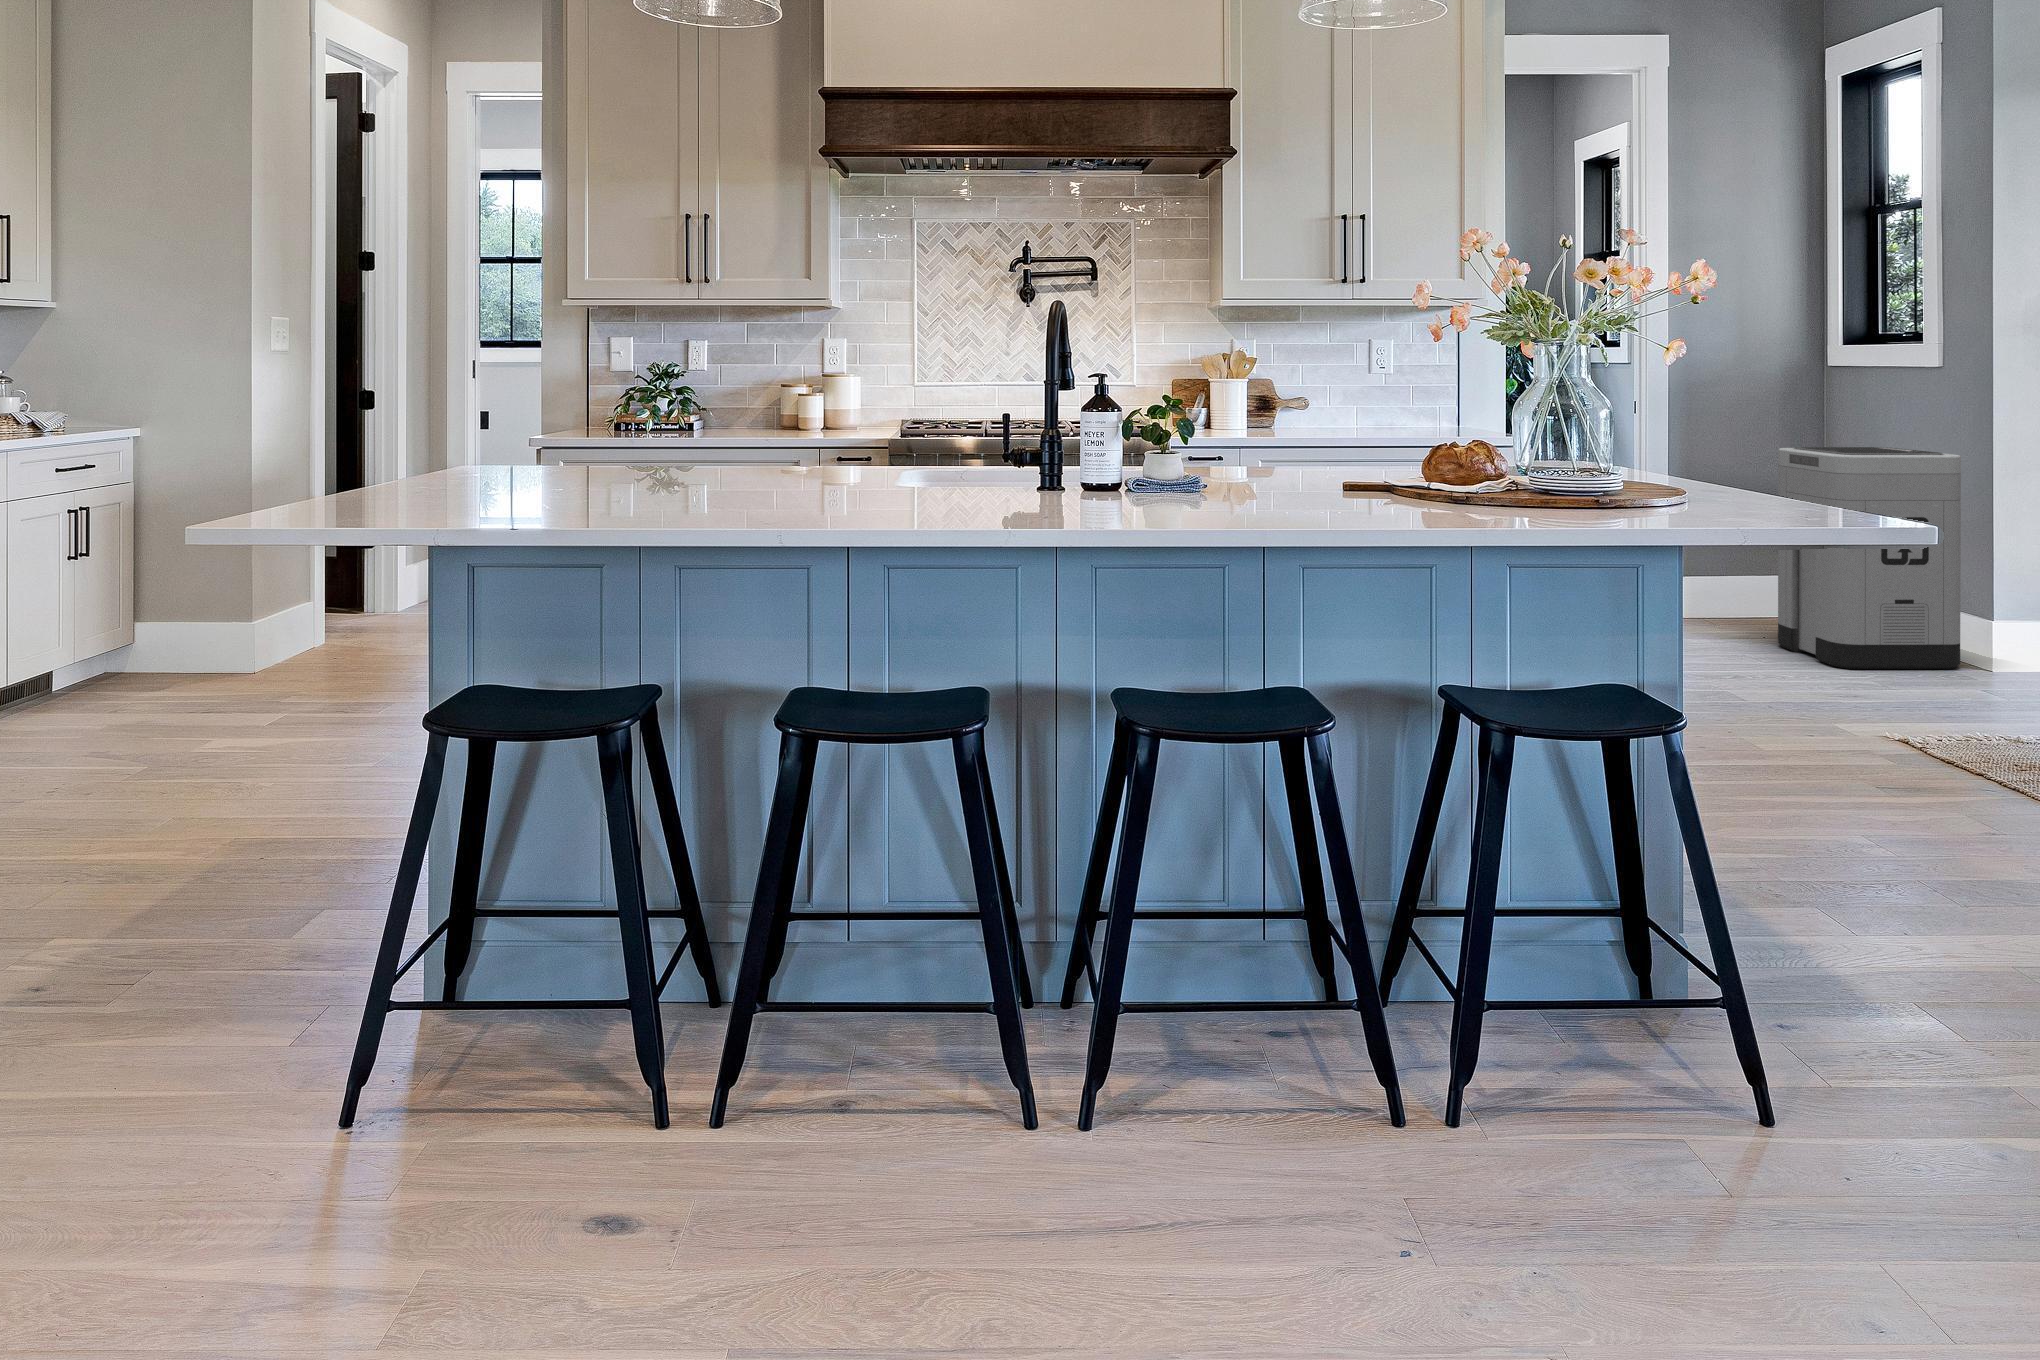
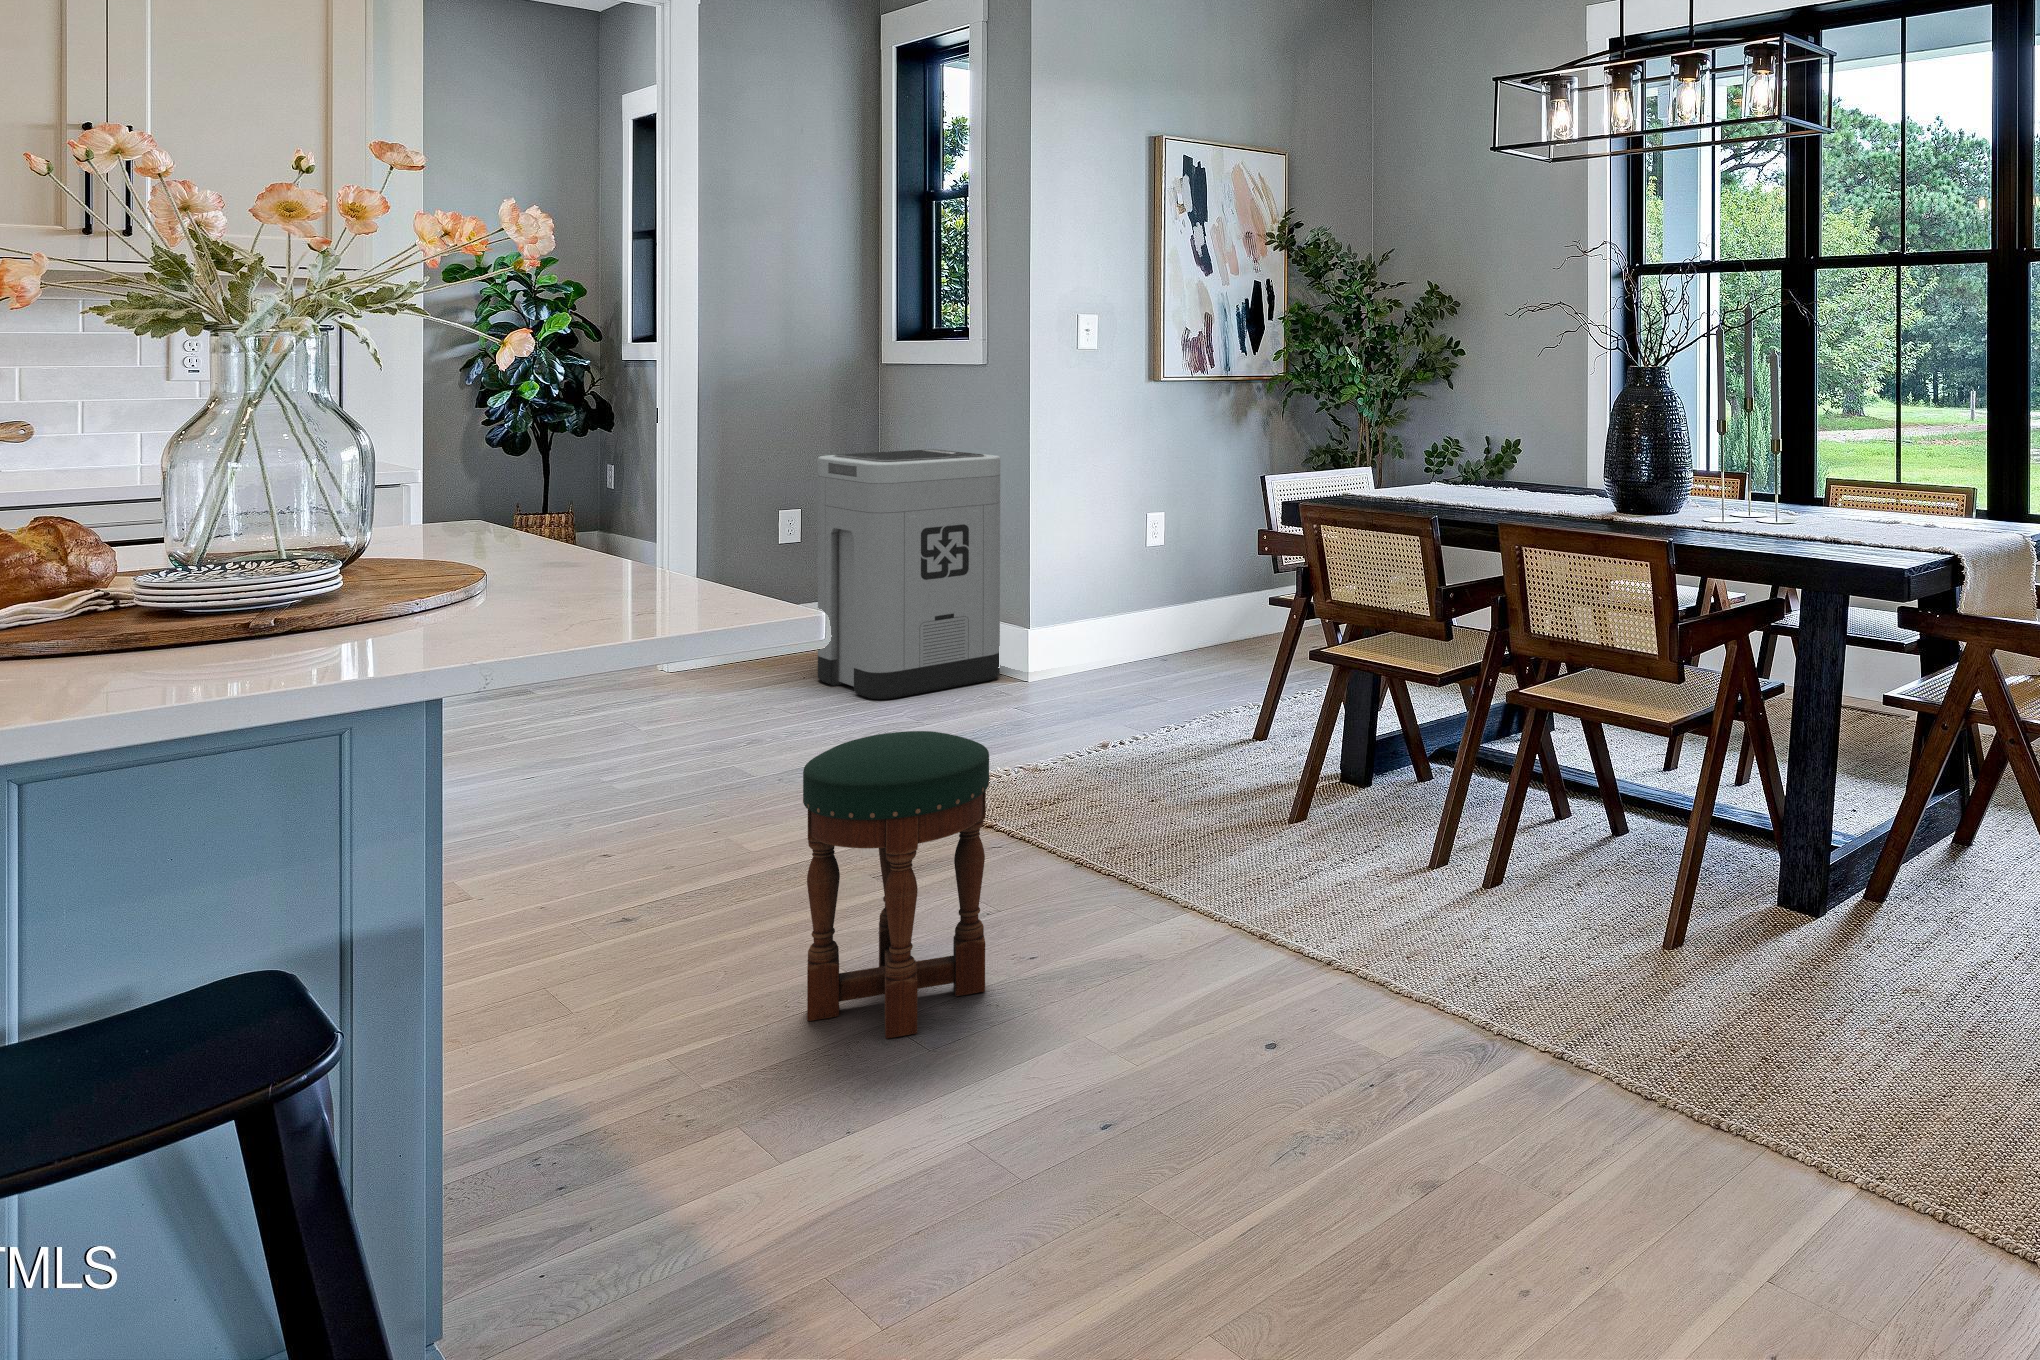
stool: none [1845,656,2008,894] -> present [803,731,990,1039]

